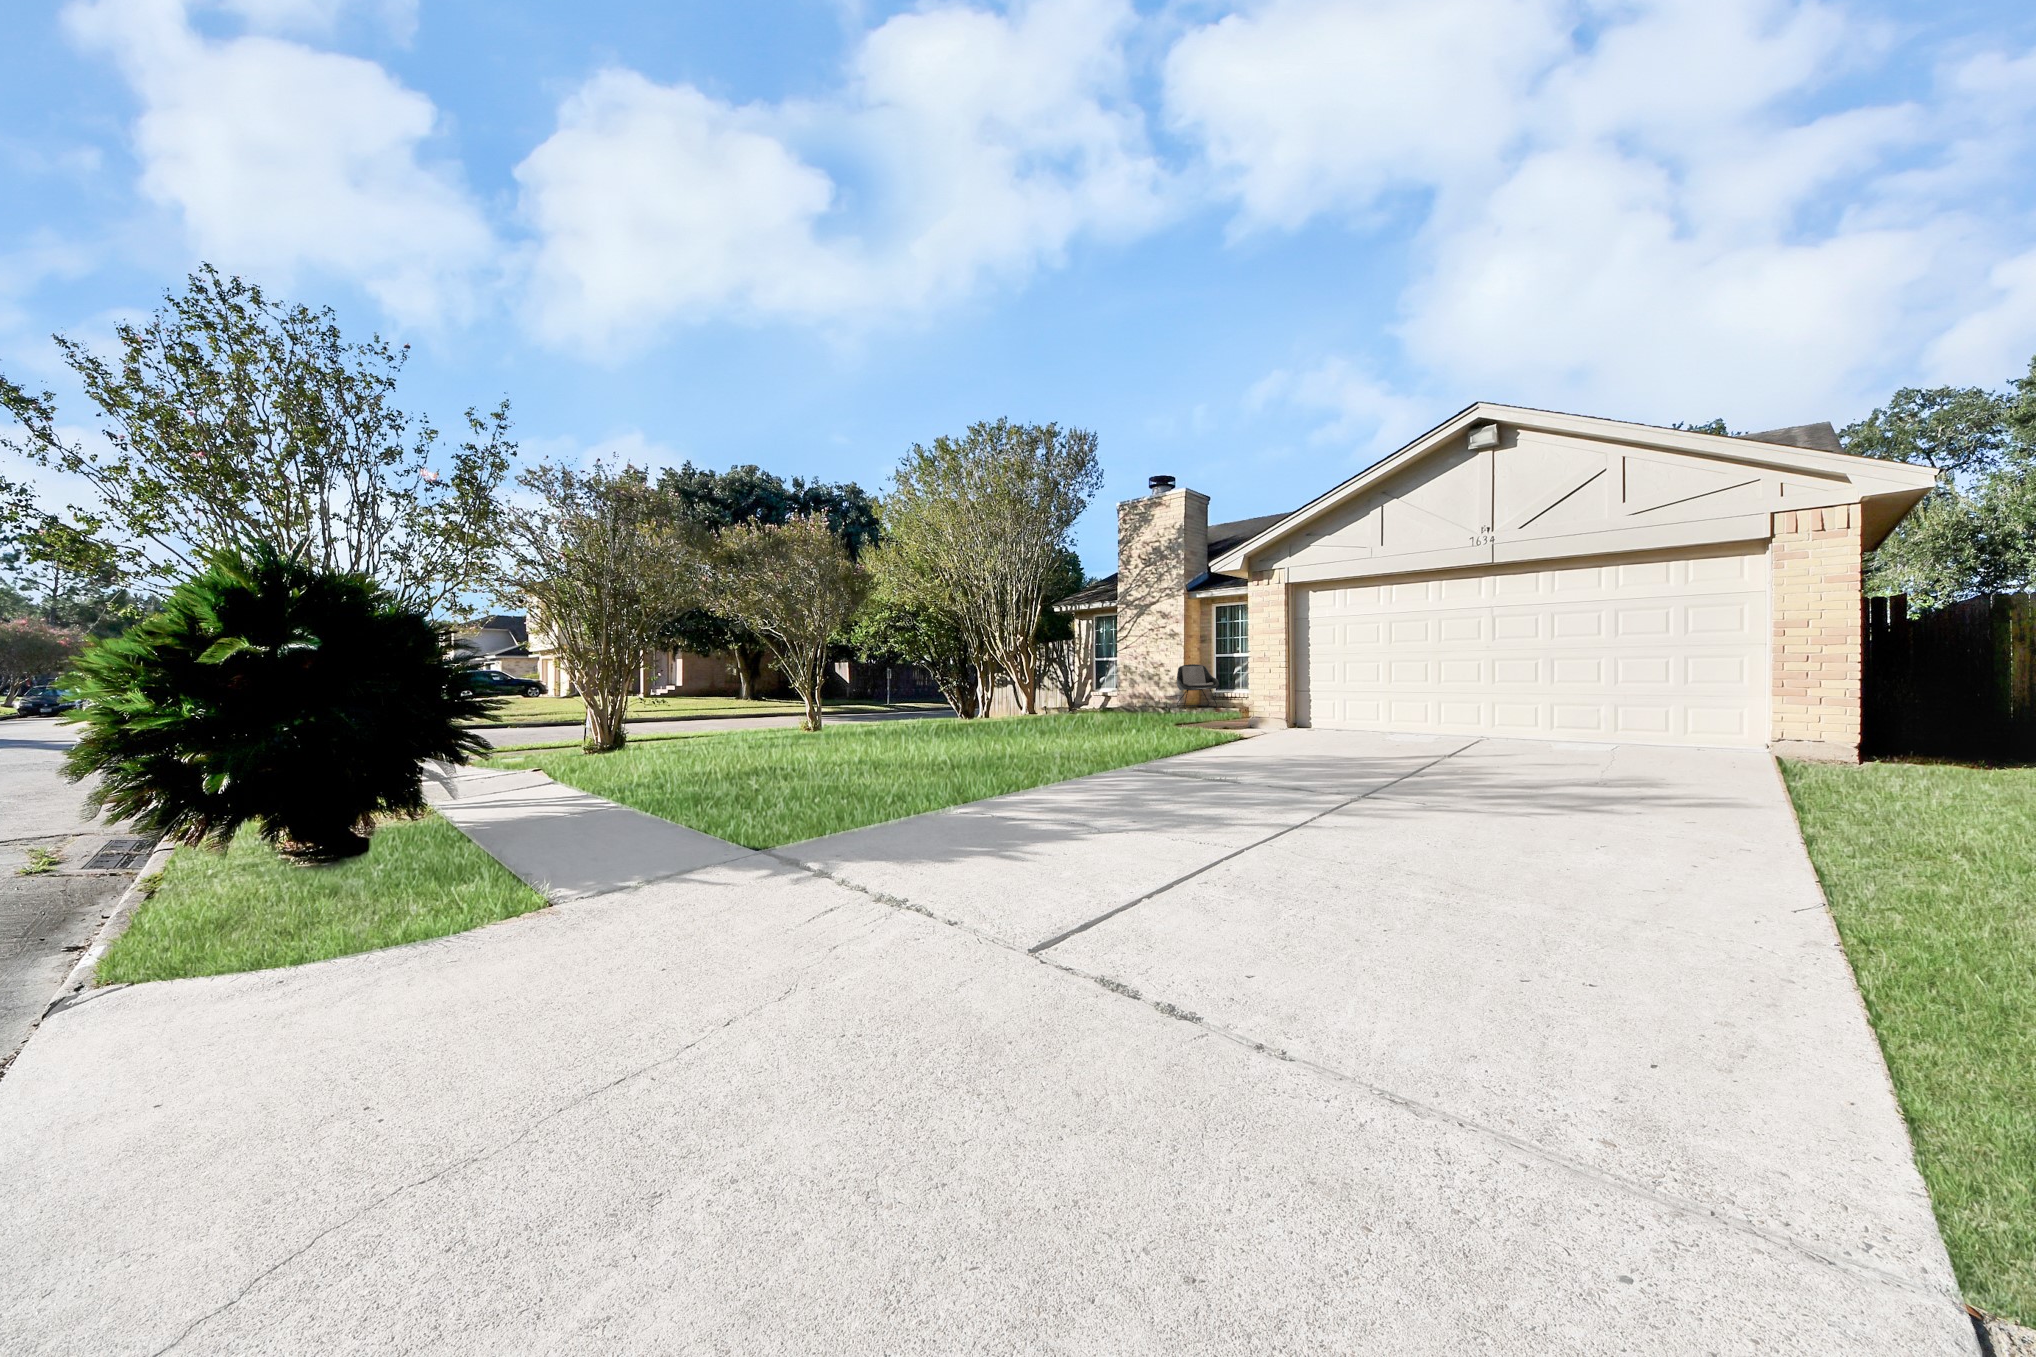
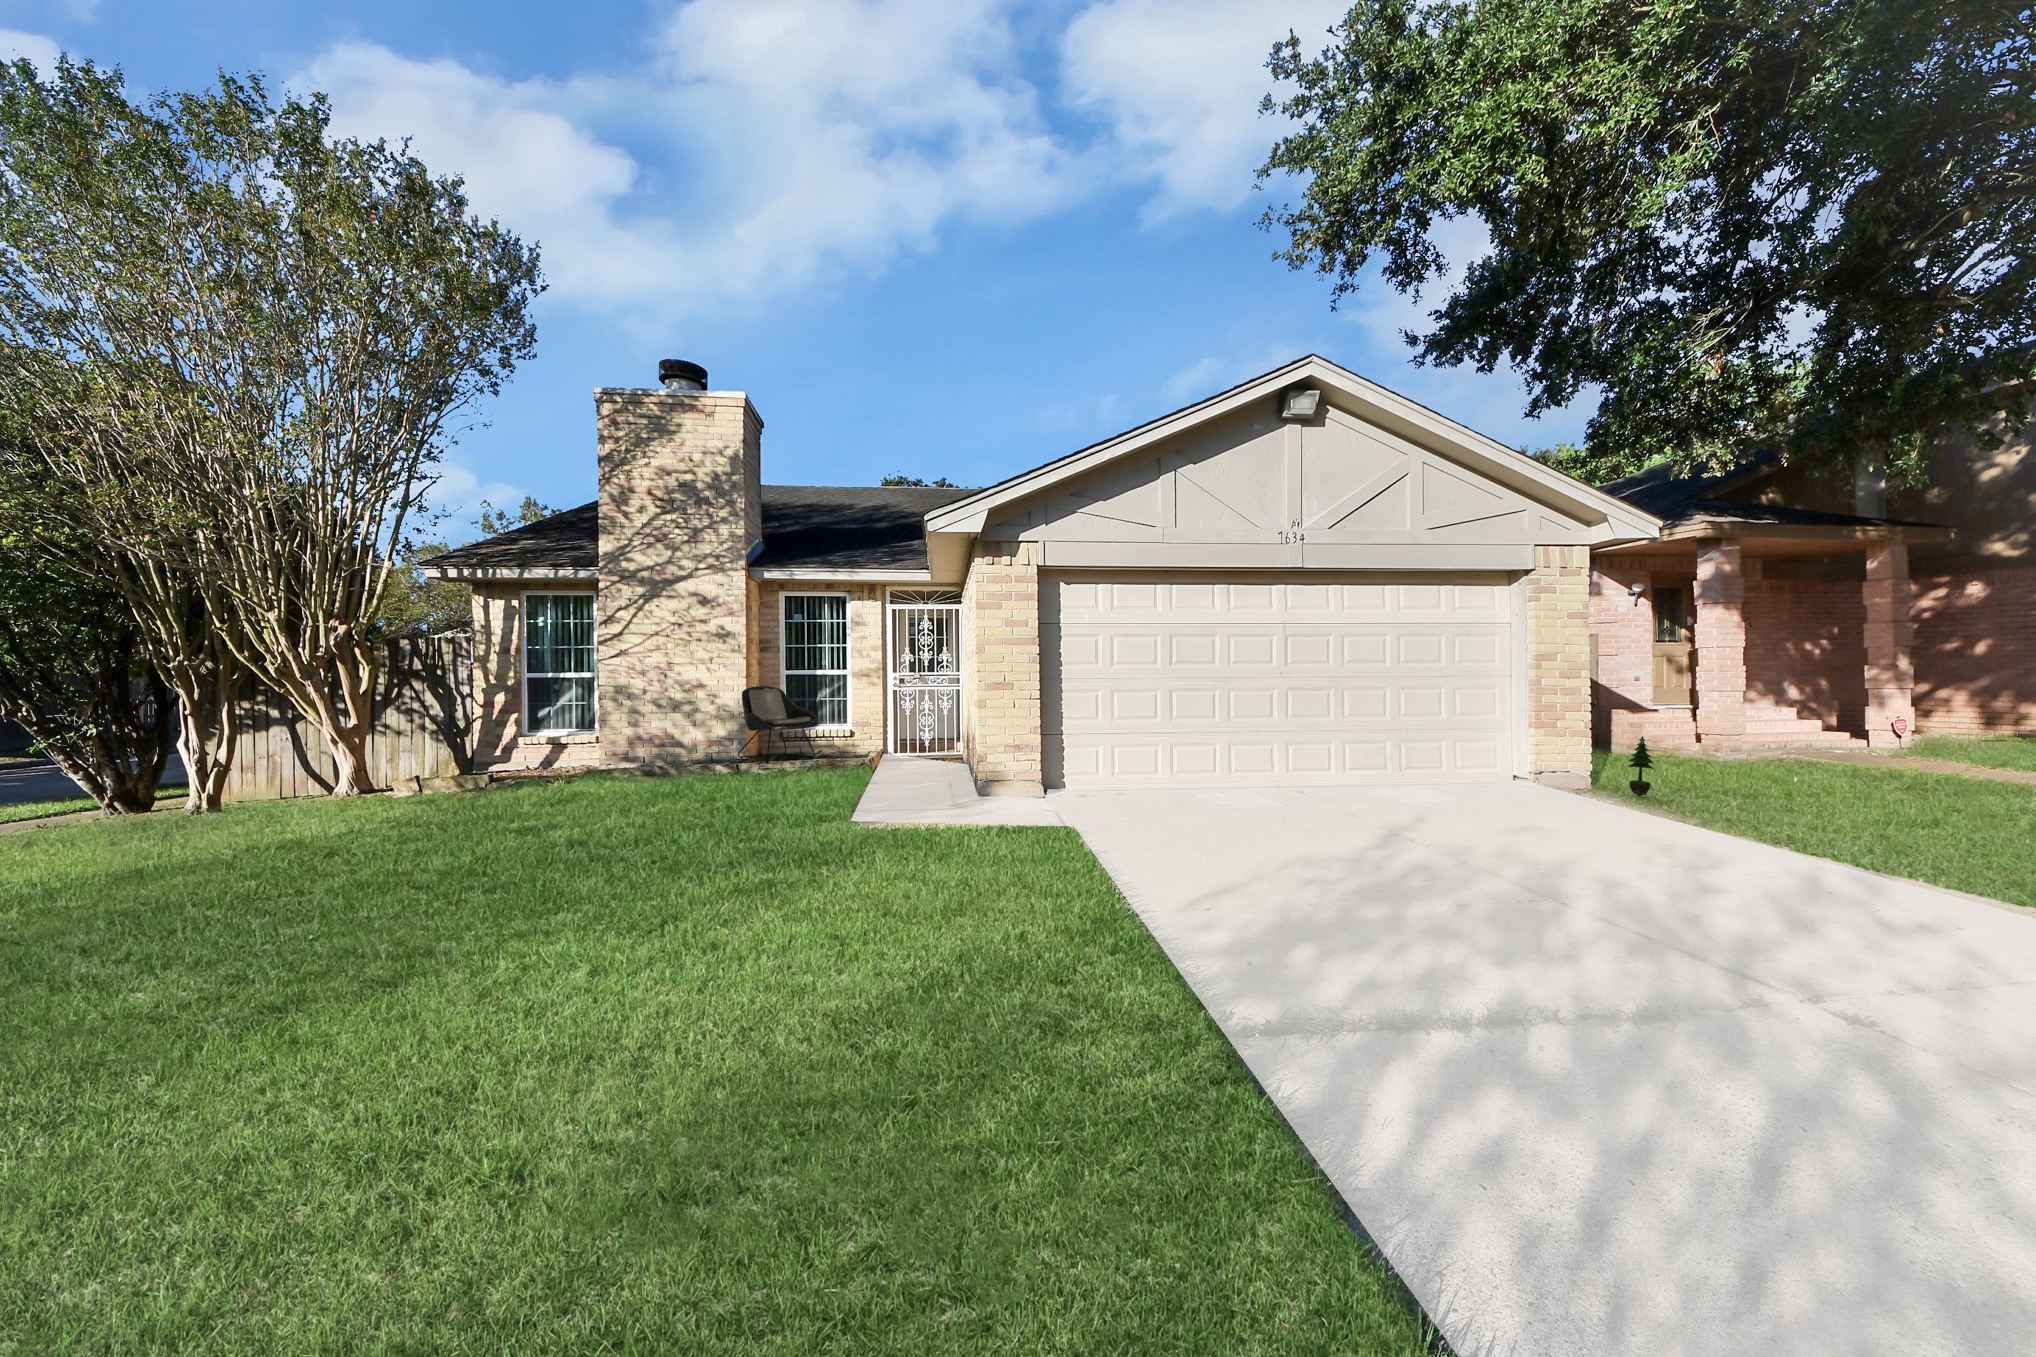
potted tree: none [1804,696,1833,754] -> present [1628,736,1654,796]

